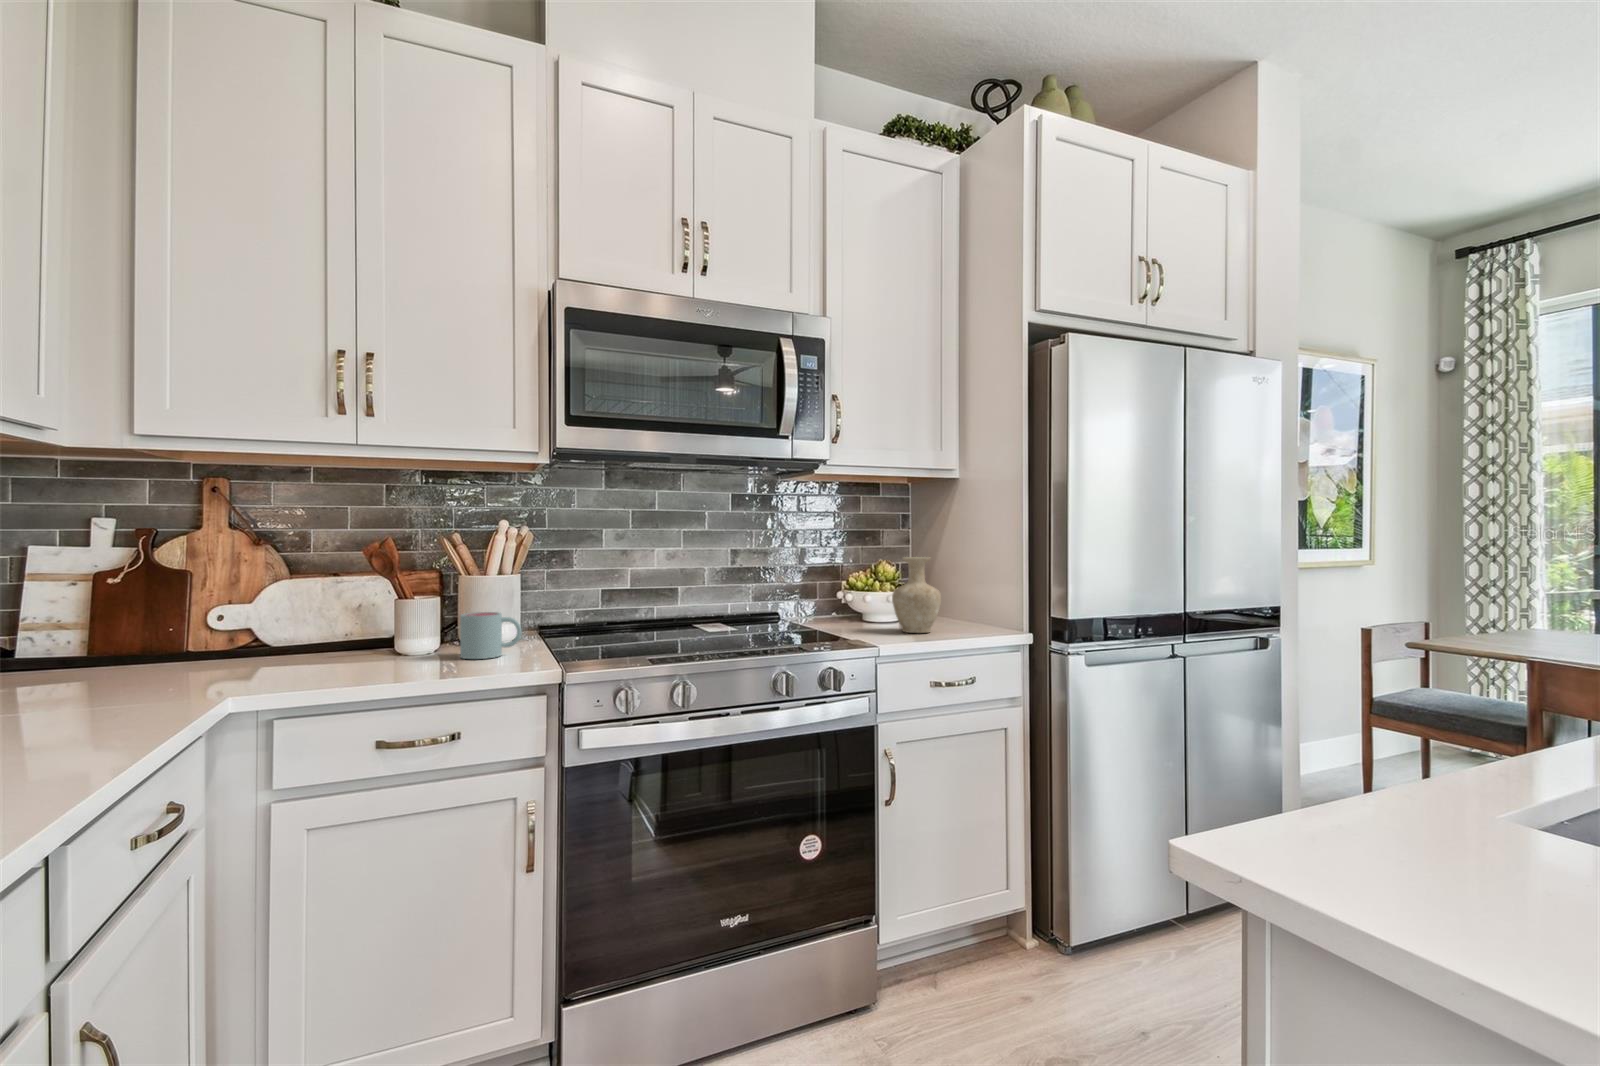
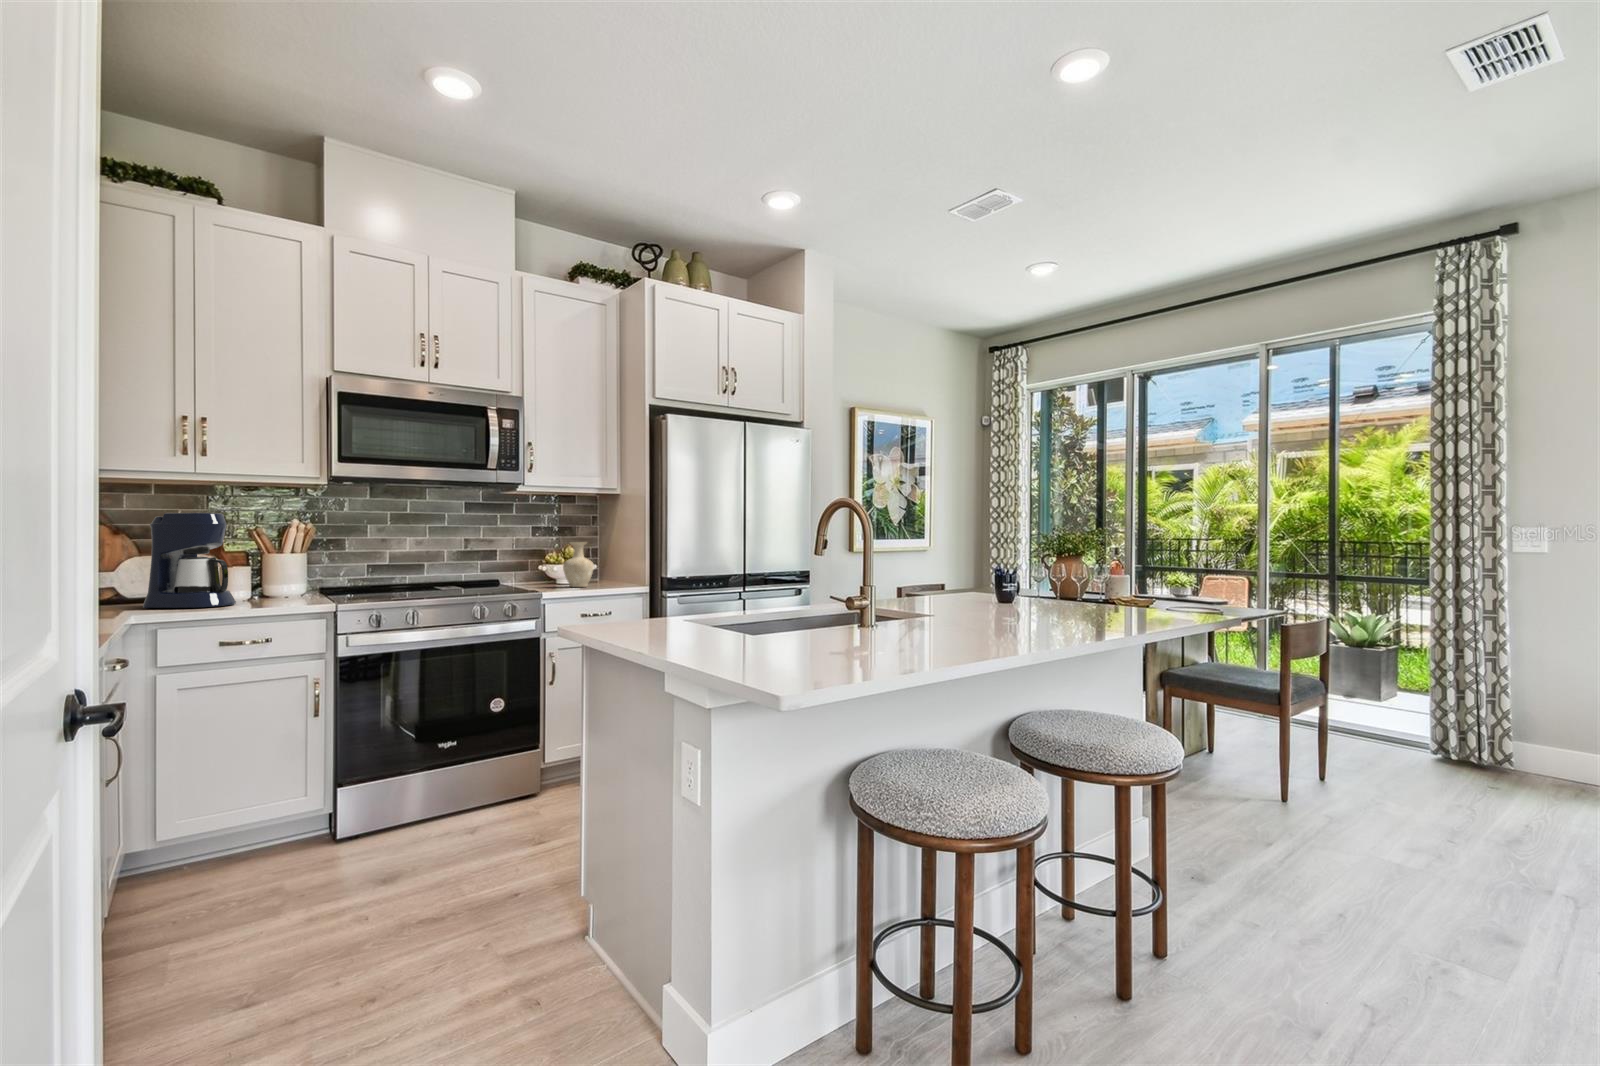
coffee maker: none [266,512,409,679] -> present [143,513,236,608]
mug: present [460,612,522,659] -> none [268,574,310,601]

